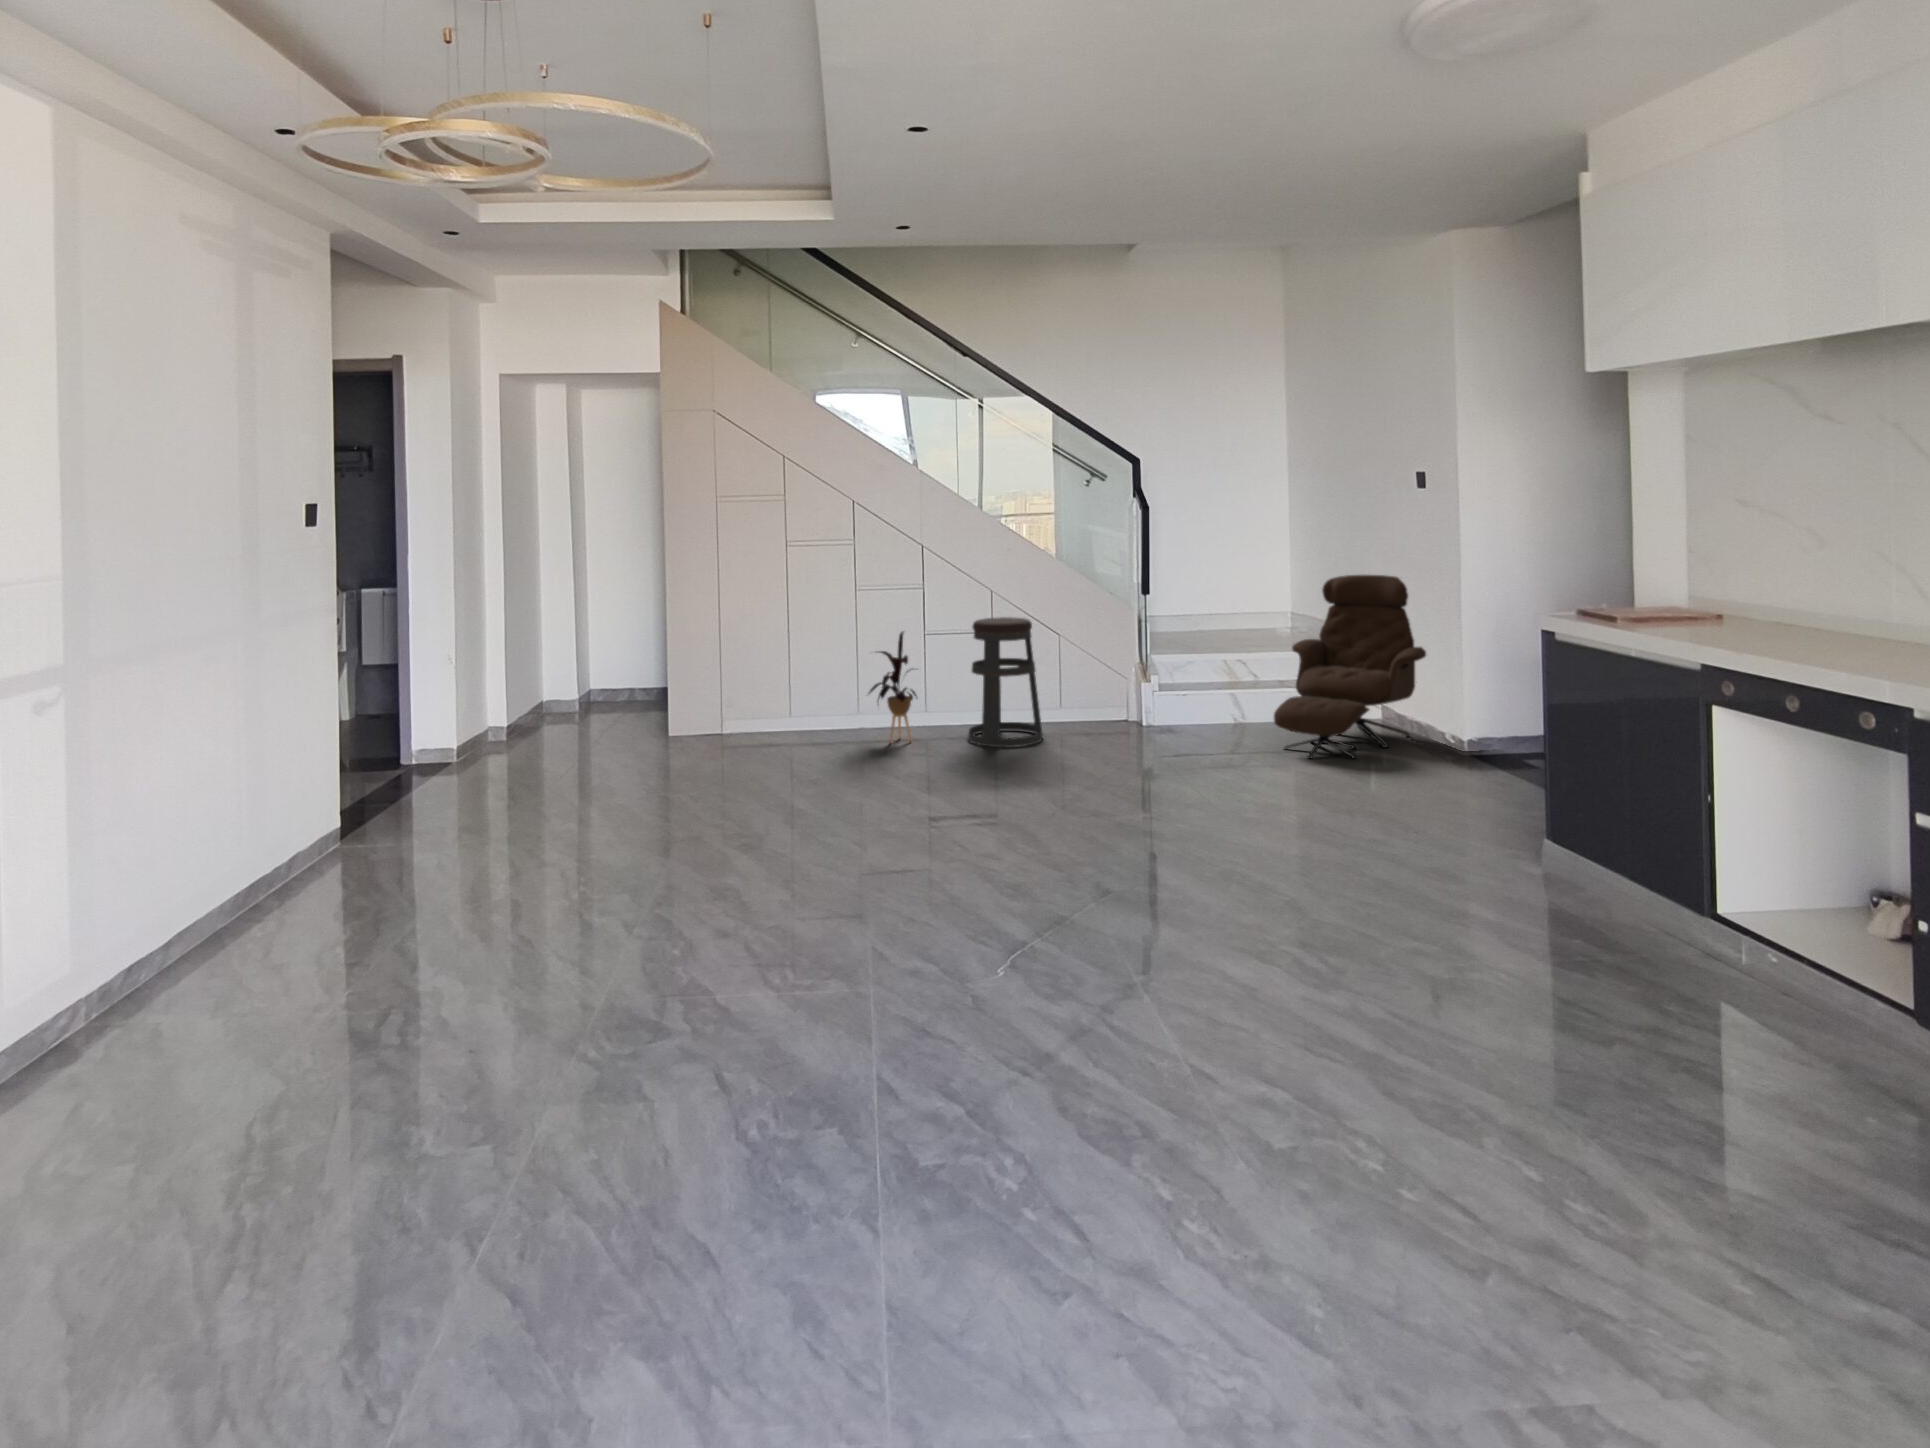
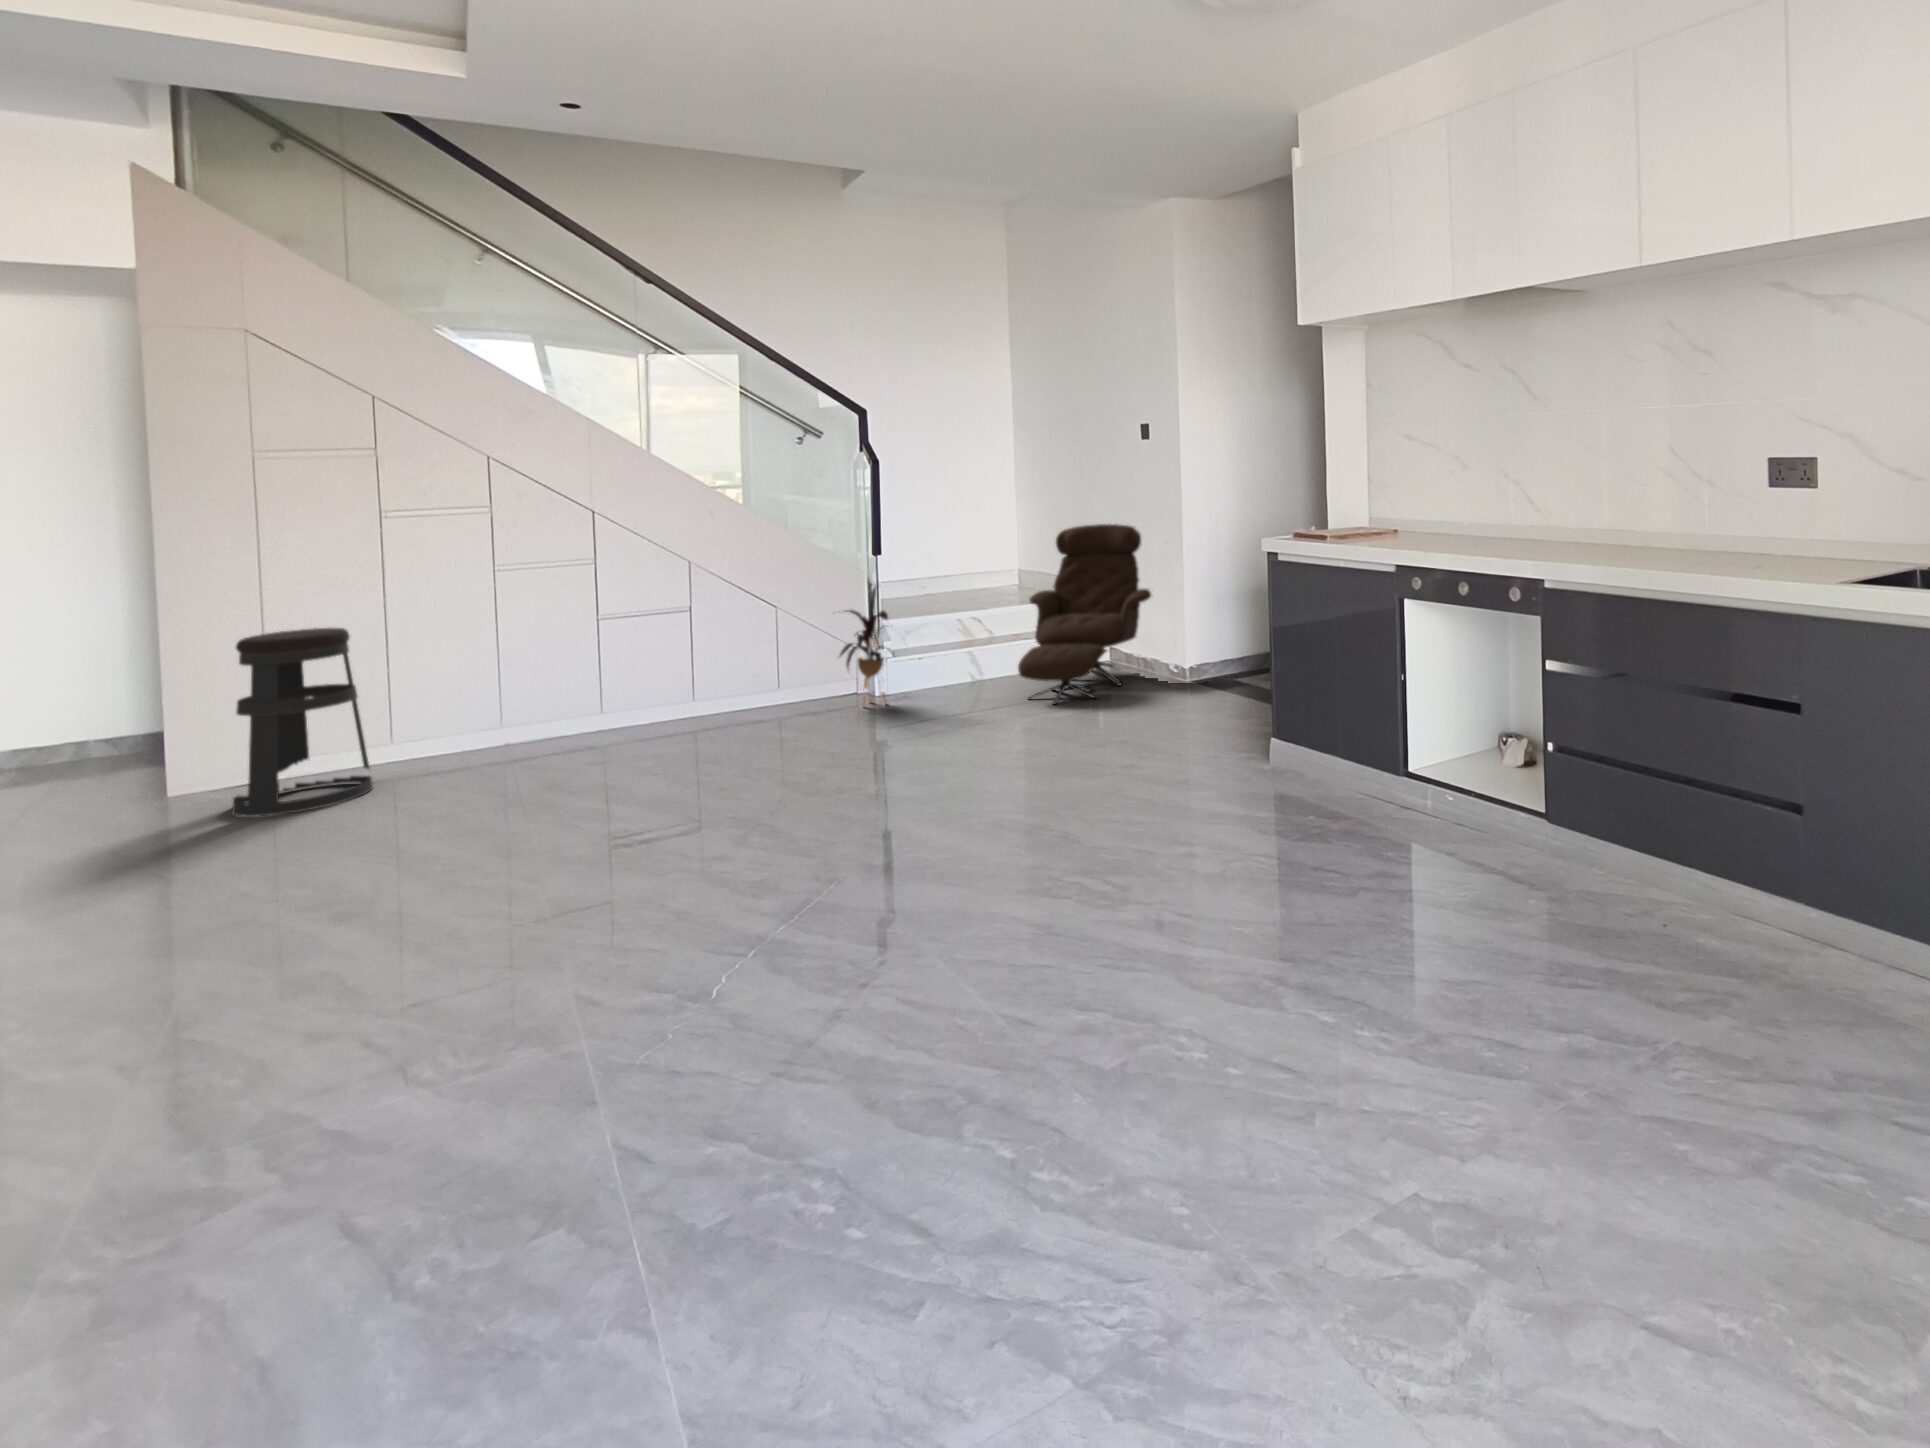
bar stool: present [968,617,1043,747] -> present [232,628,373,817]
house plant: present [869,631,918,742] -> present [840,586,895,706]

